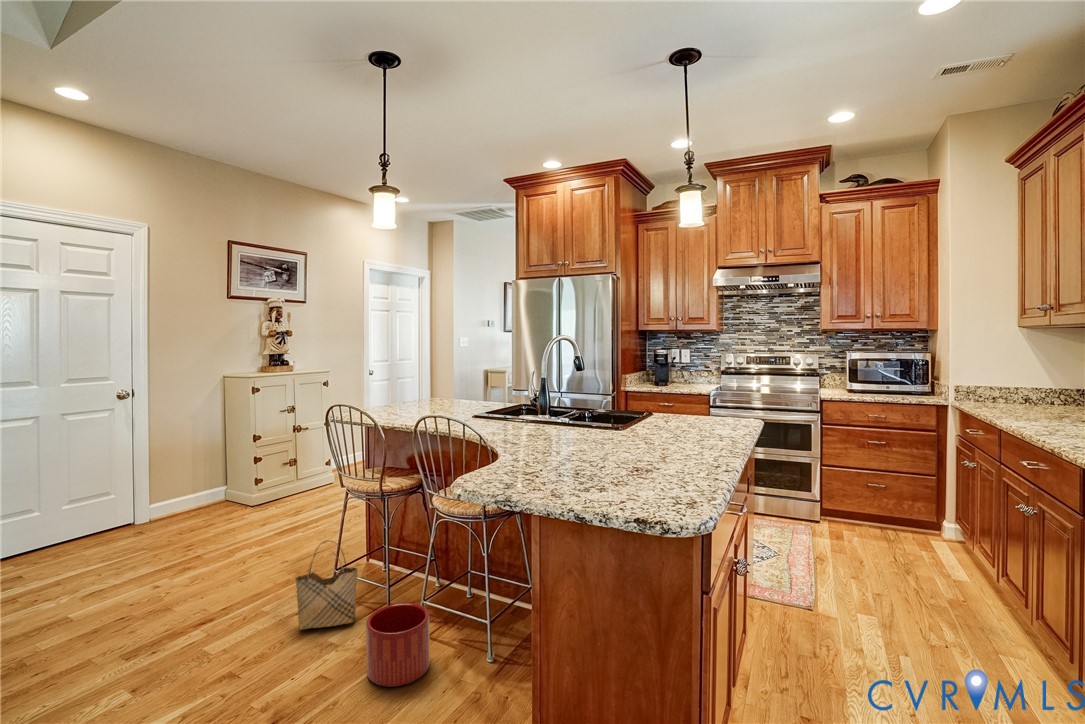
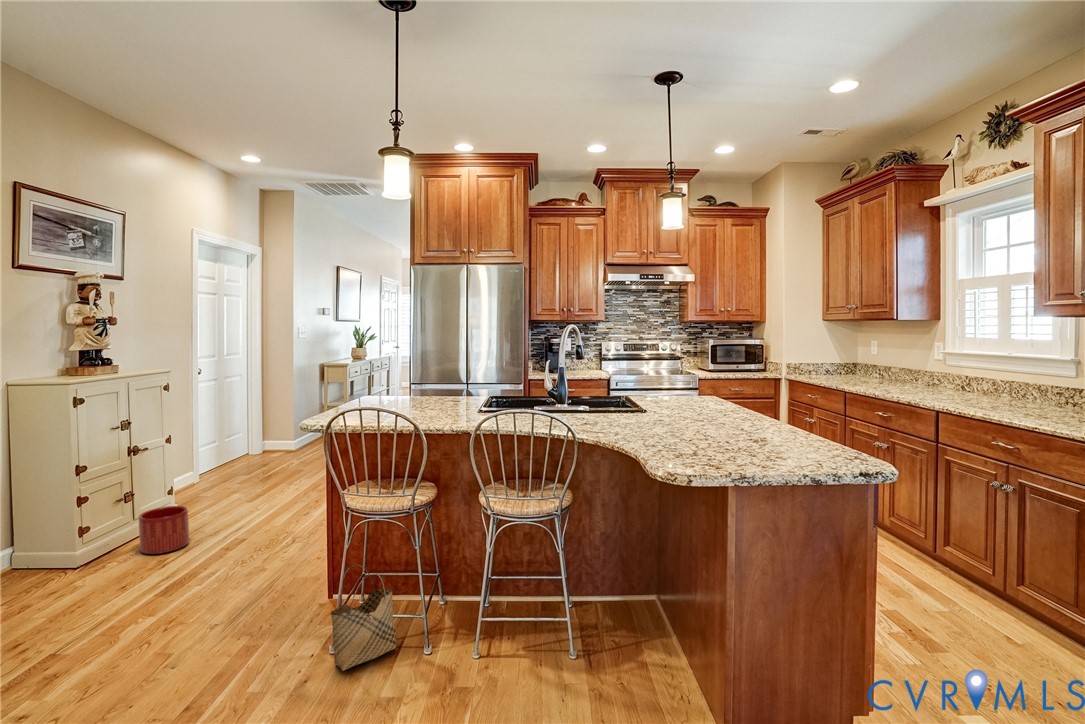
planter: present [366,603,430,687] -> present [139,506,189,554]

